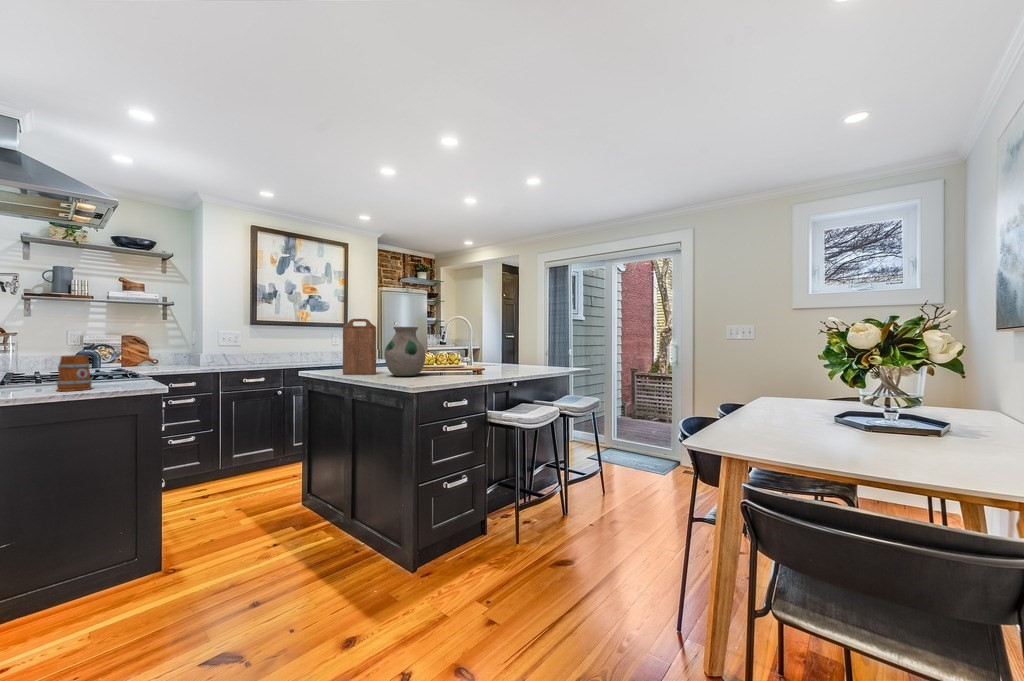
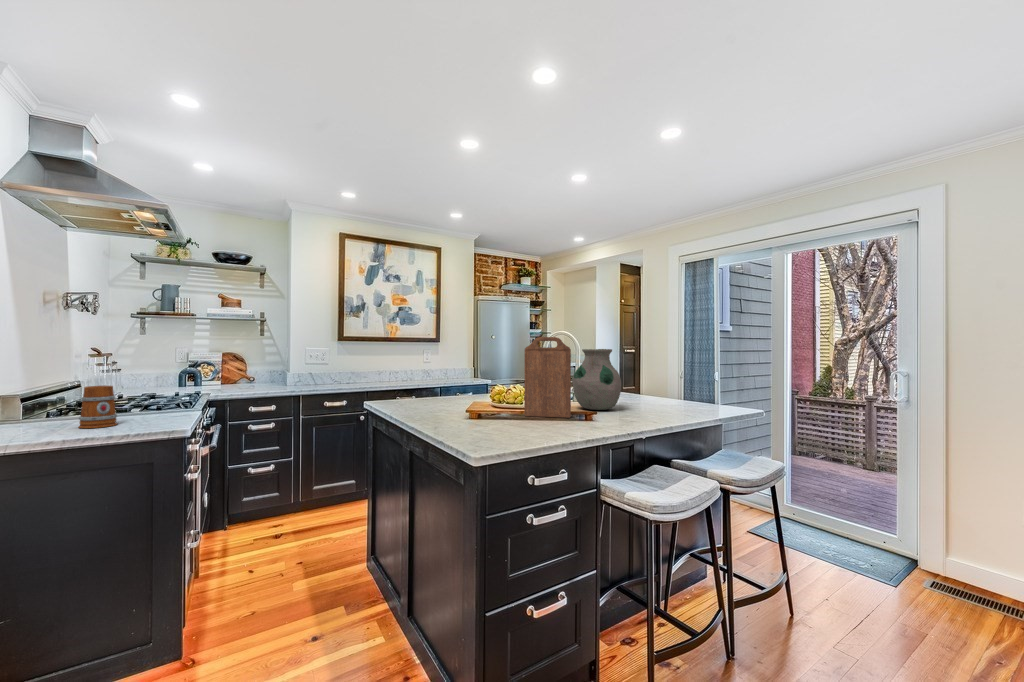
cutting board: present [343,319,376,374] -> present [524,337,571,418]
vase: present [385,327,426,376] -> present [573,349,621,410]

